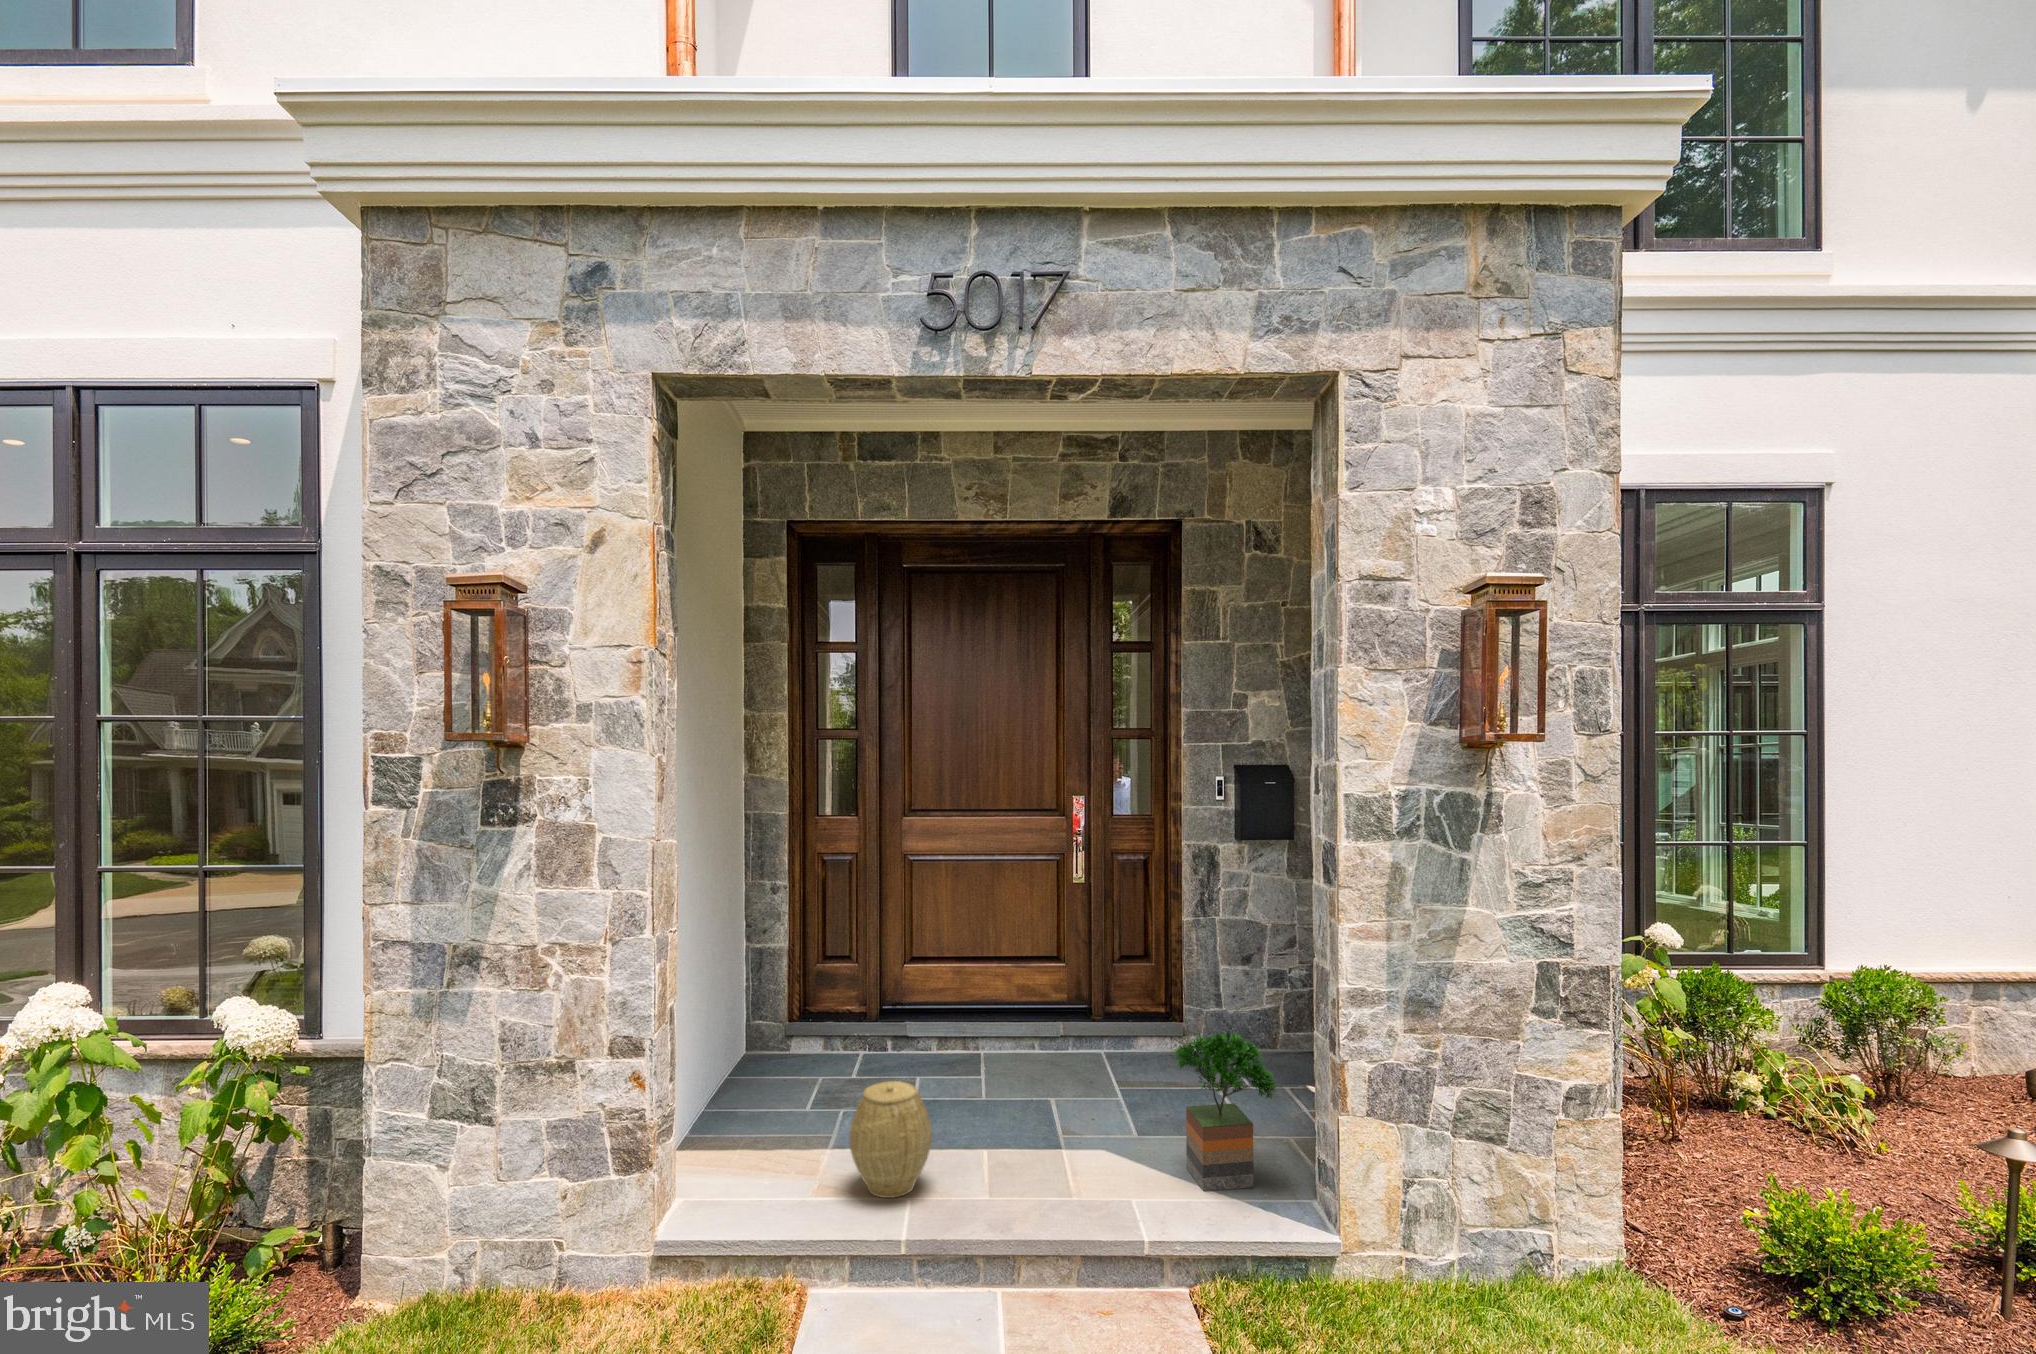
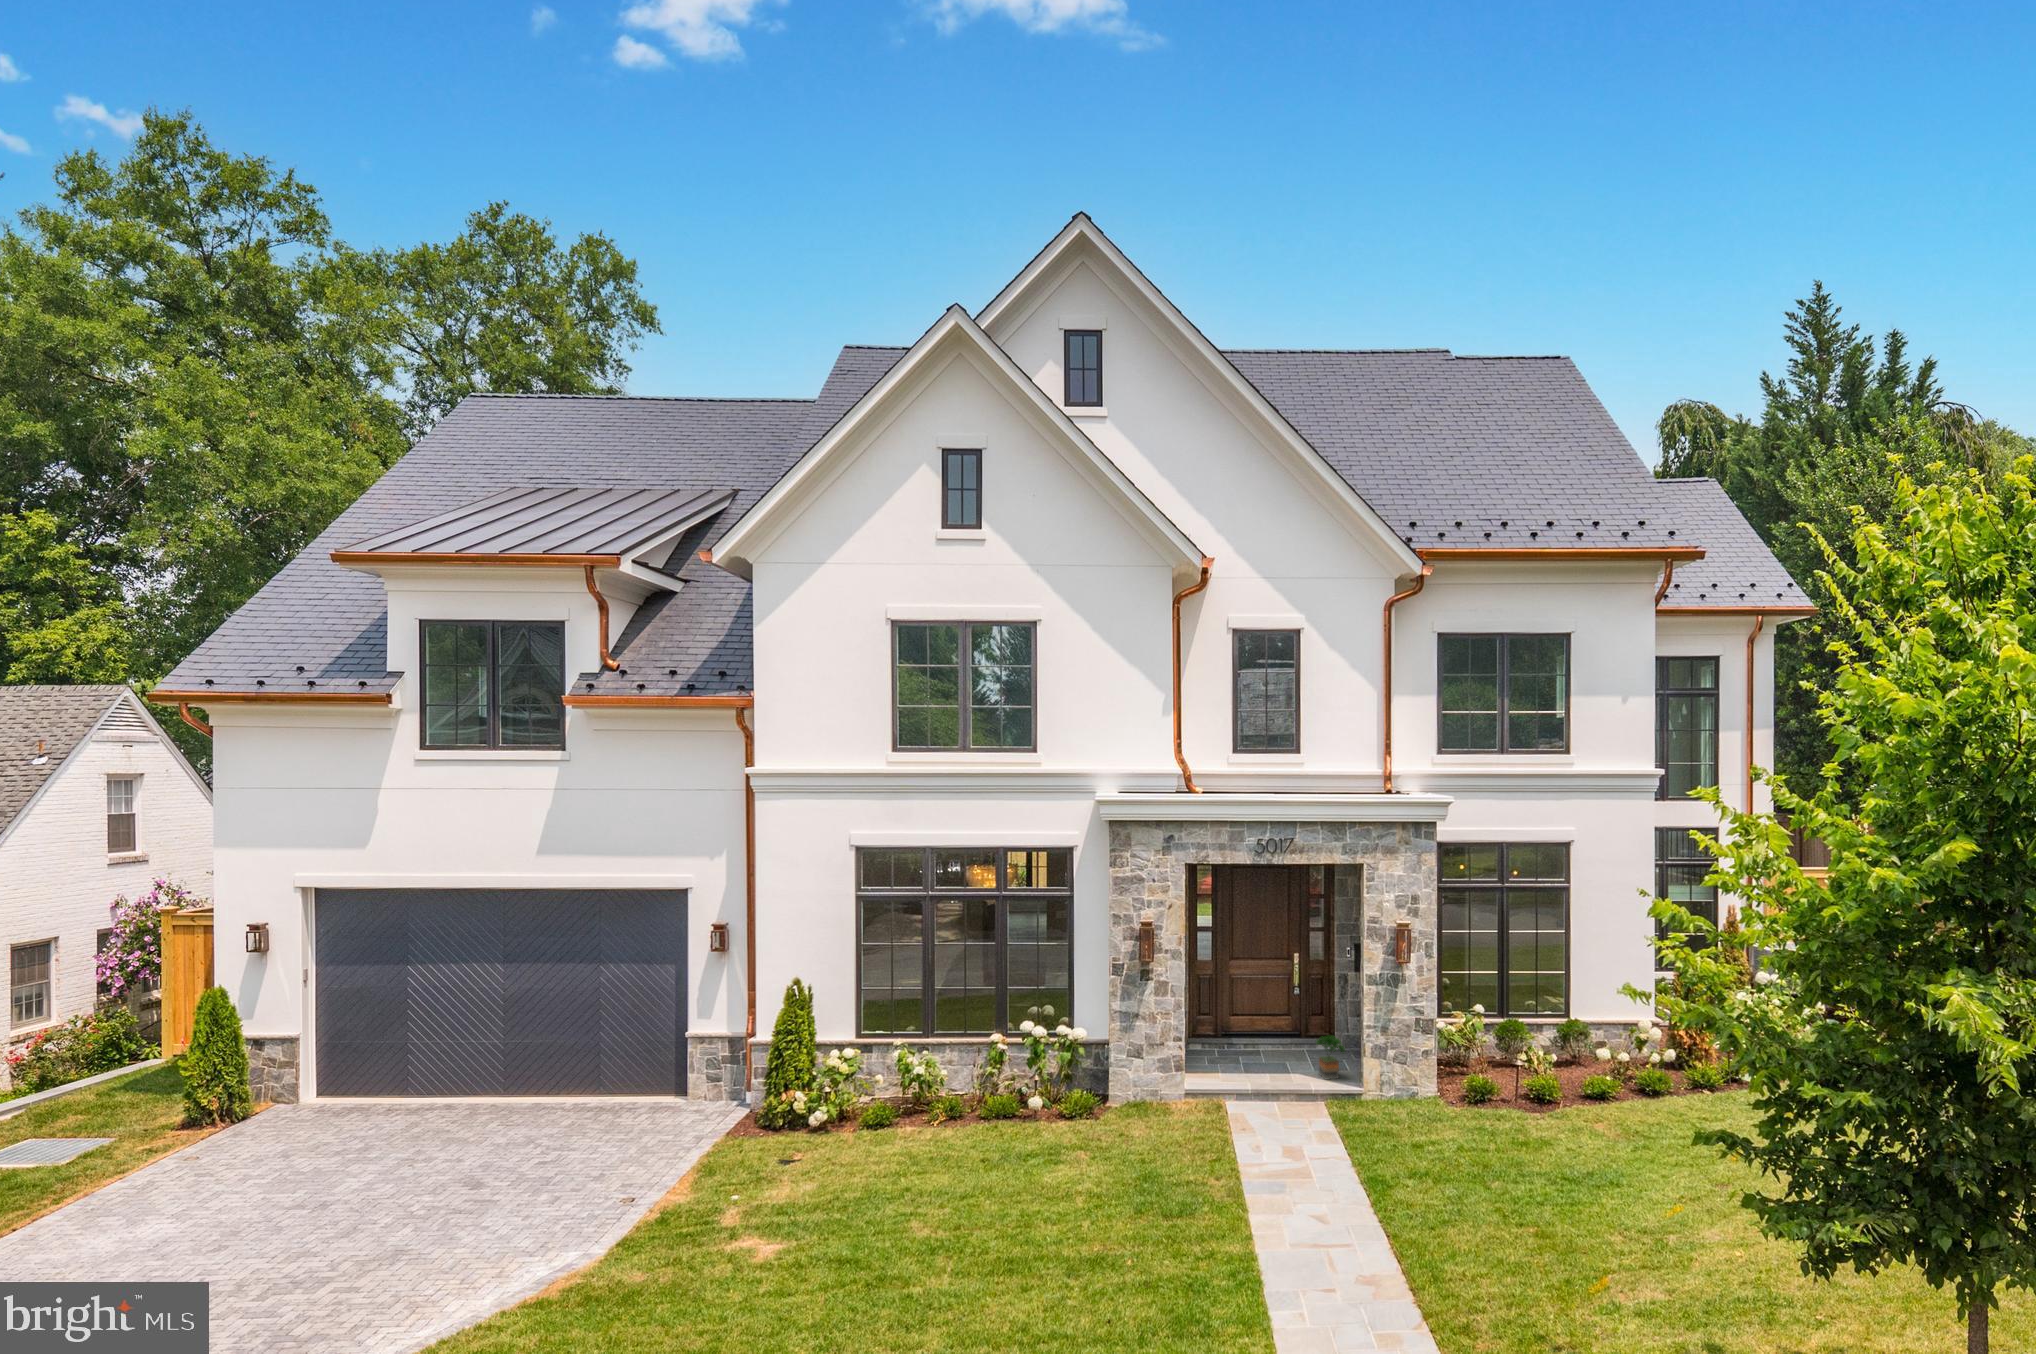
woven basket: present [849,1081,932,1198] -> none [1226,1049,1249,1080]

